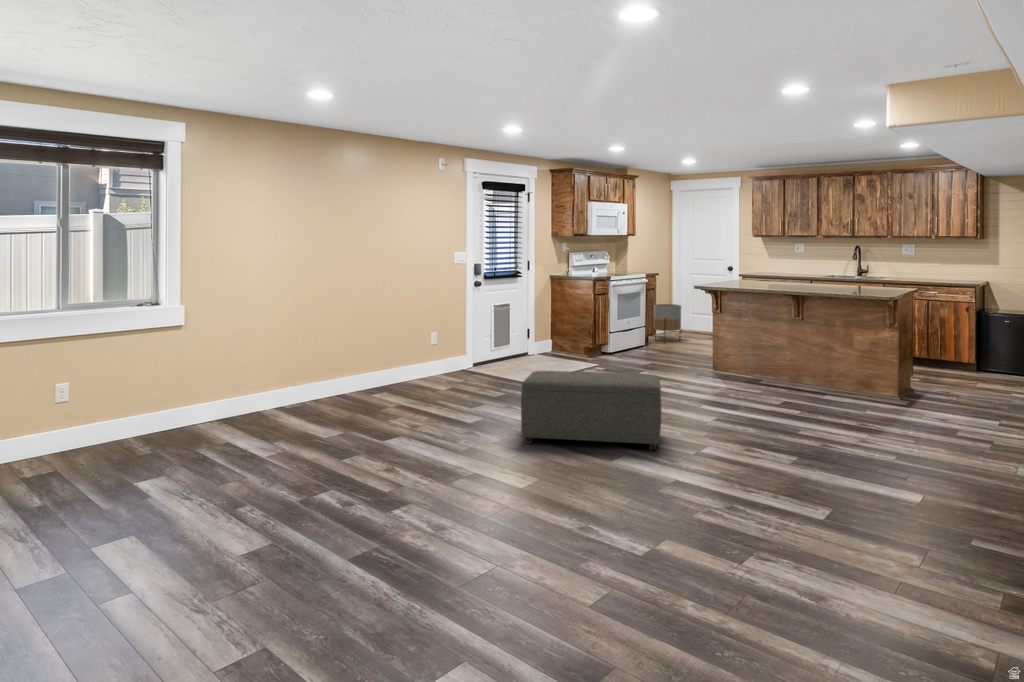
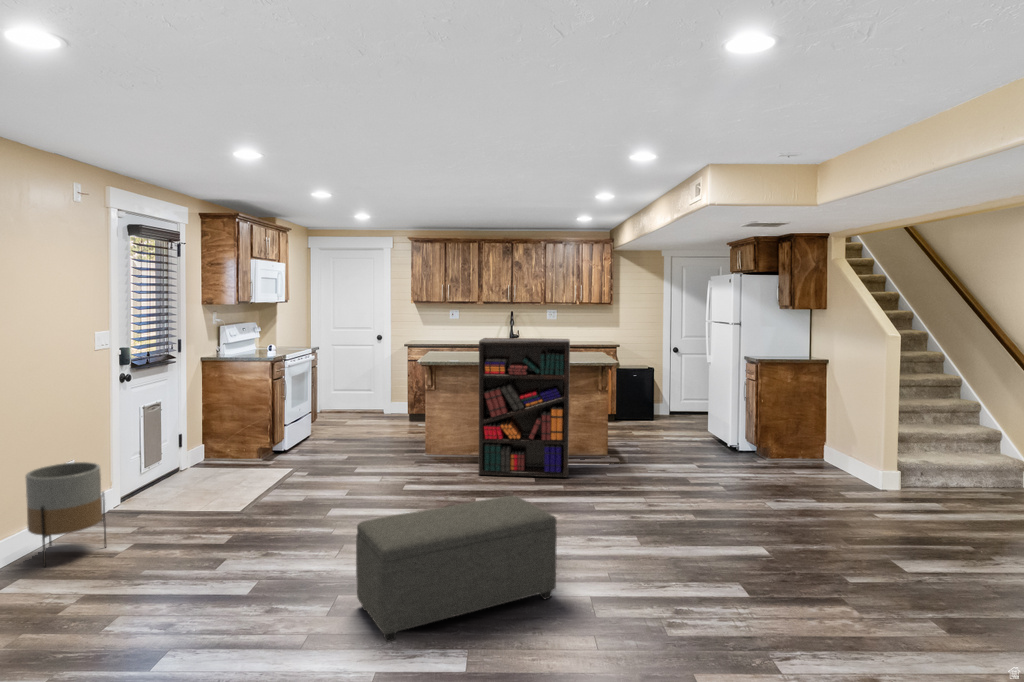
bookshelf: none [727,264,832,399] -> present [479,338,570,477]
planter: present [653,304,681,343] -> present [25,462,106,567]

